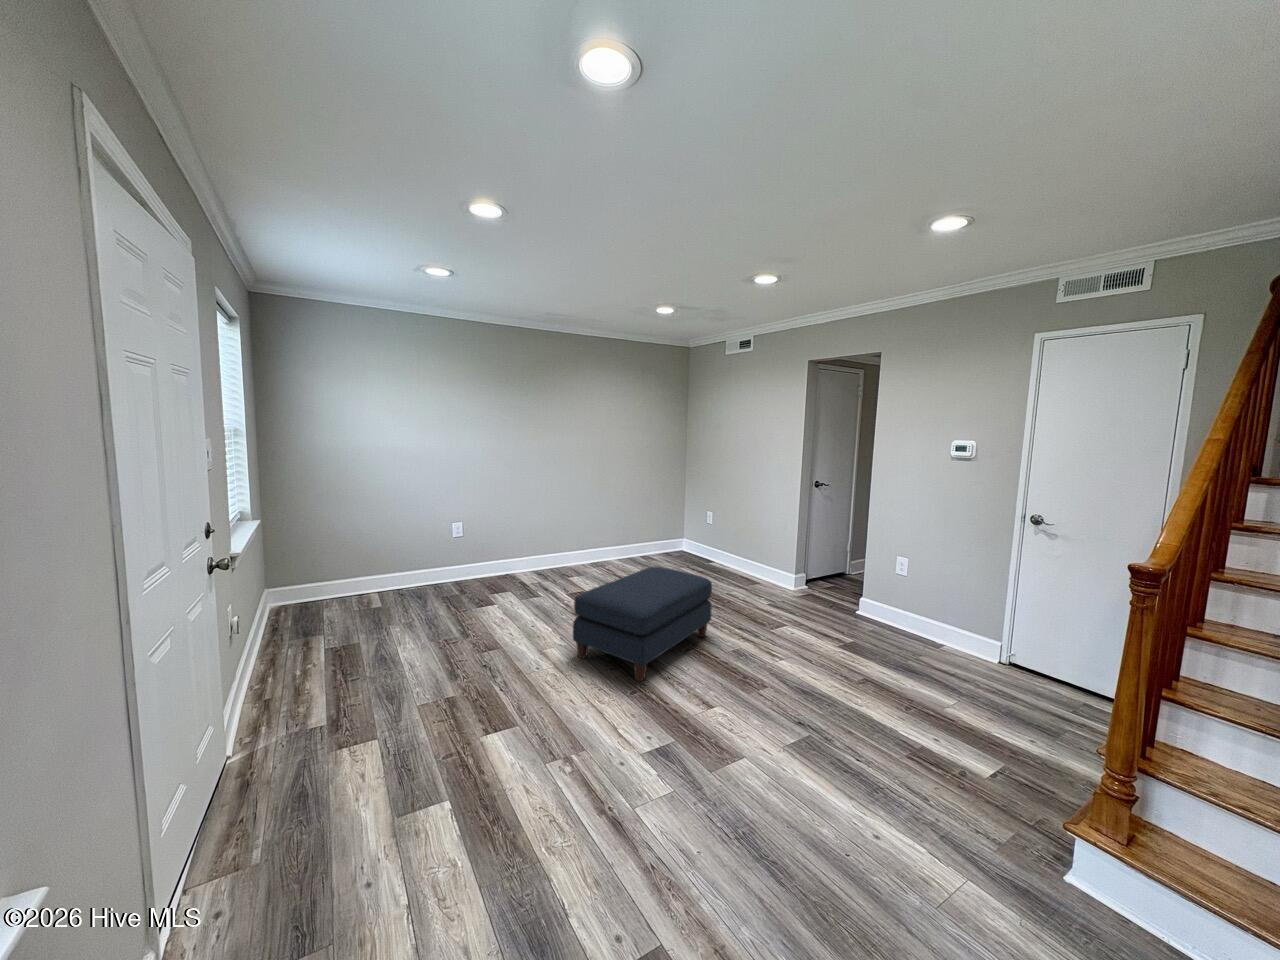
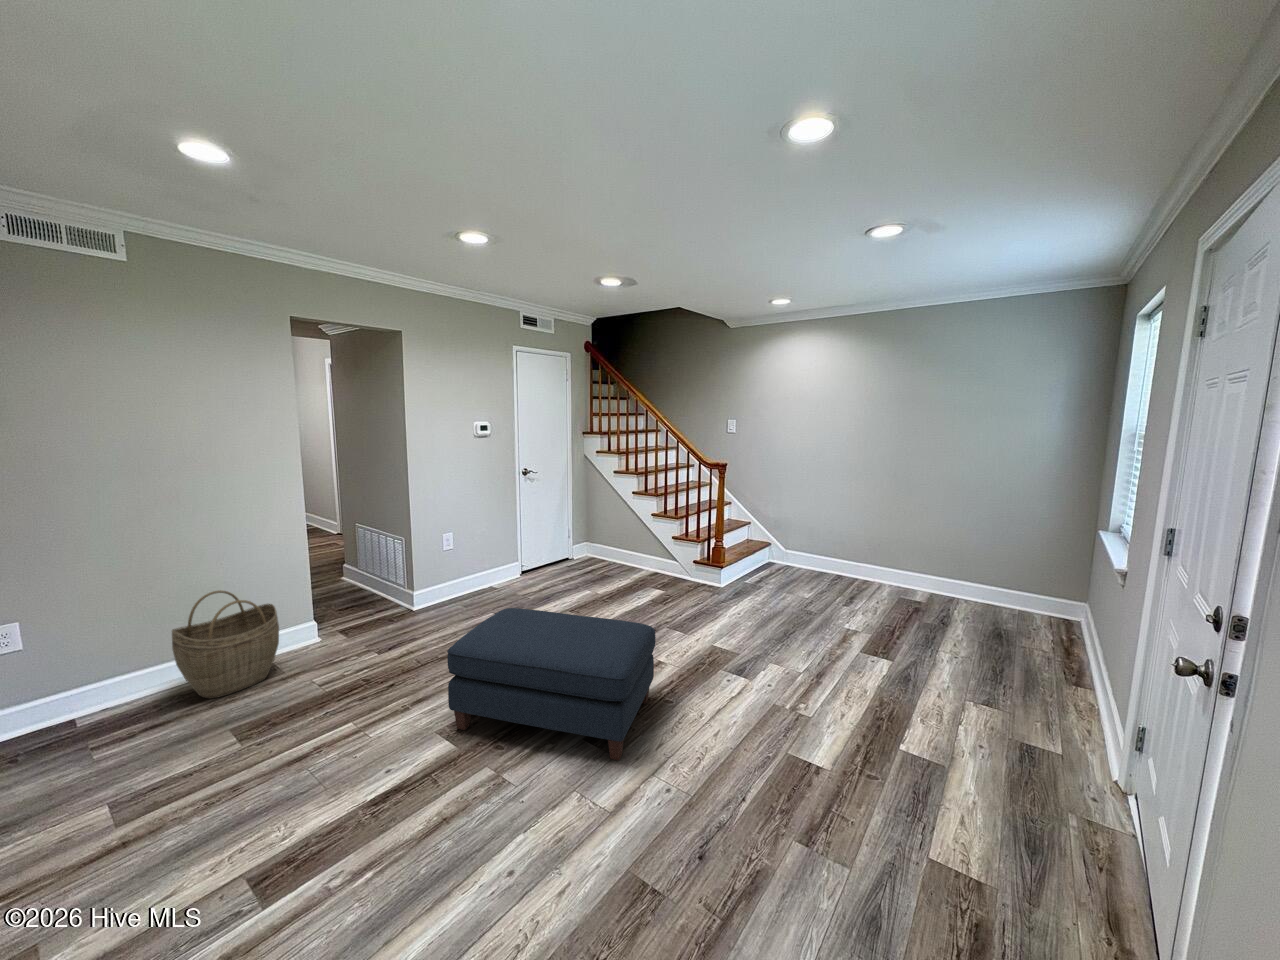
woven basket: none [709,526,754,581] -> present [172,590,279,699]

